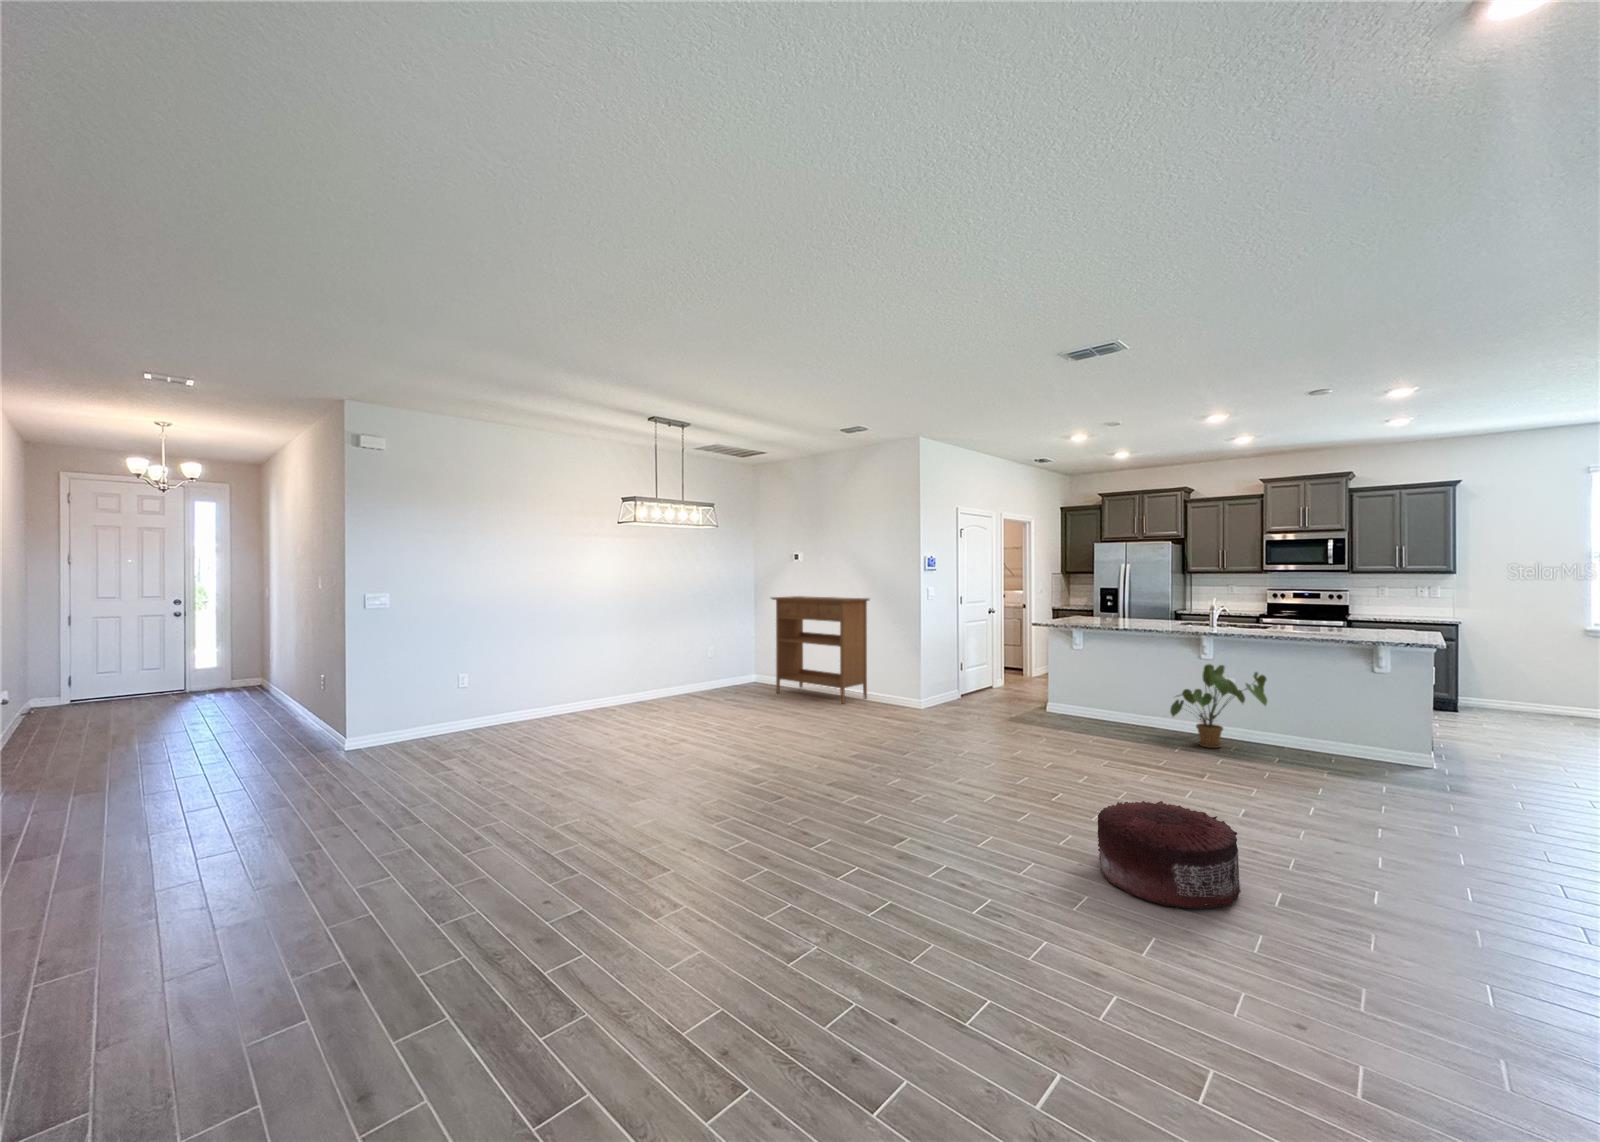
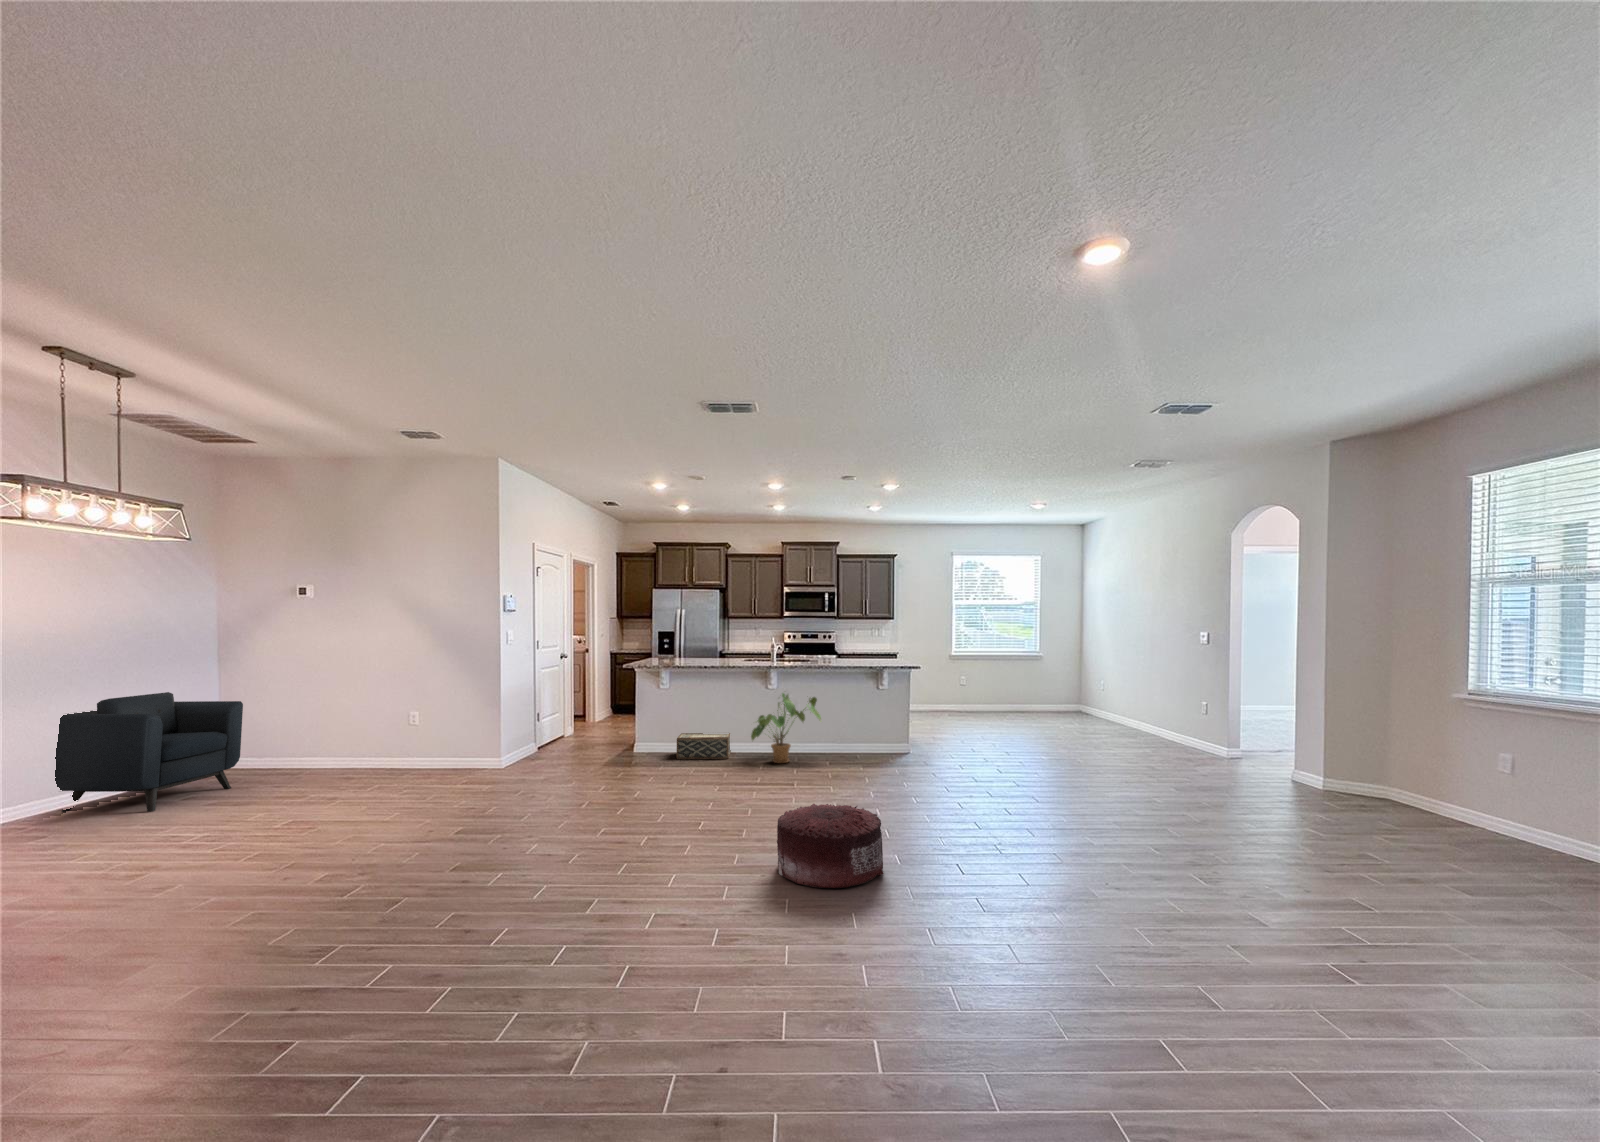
console table: present [772,596,869,704] -> none [273,645,433,781]
armchair: none [661,625,755,703] -> present [55,692,243,812]
woven basket: none [1087,697,1154,731] -> present [677,733,731,759]

